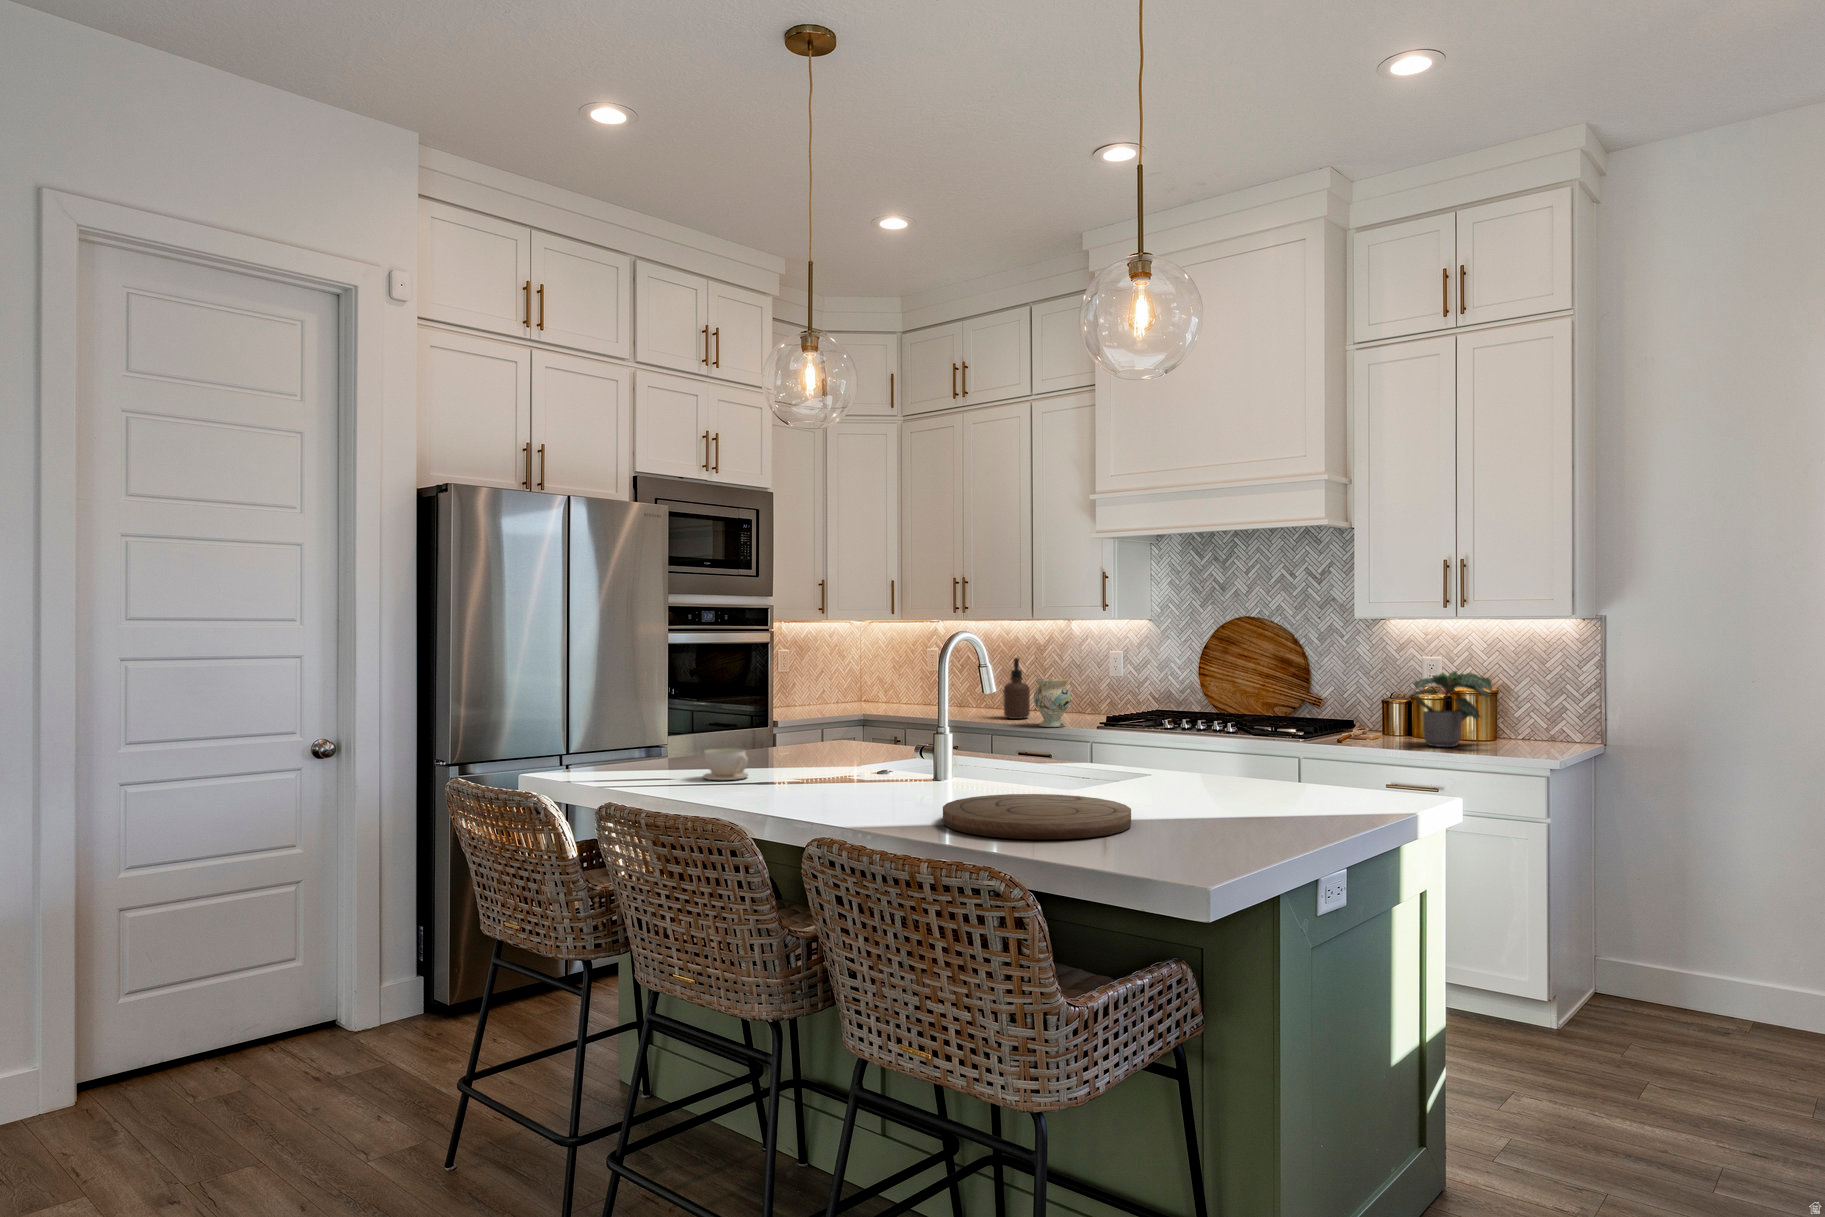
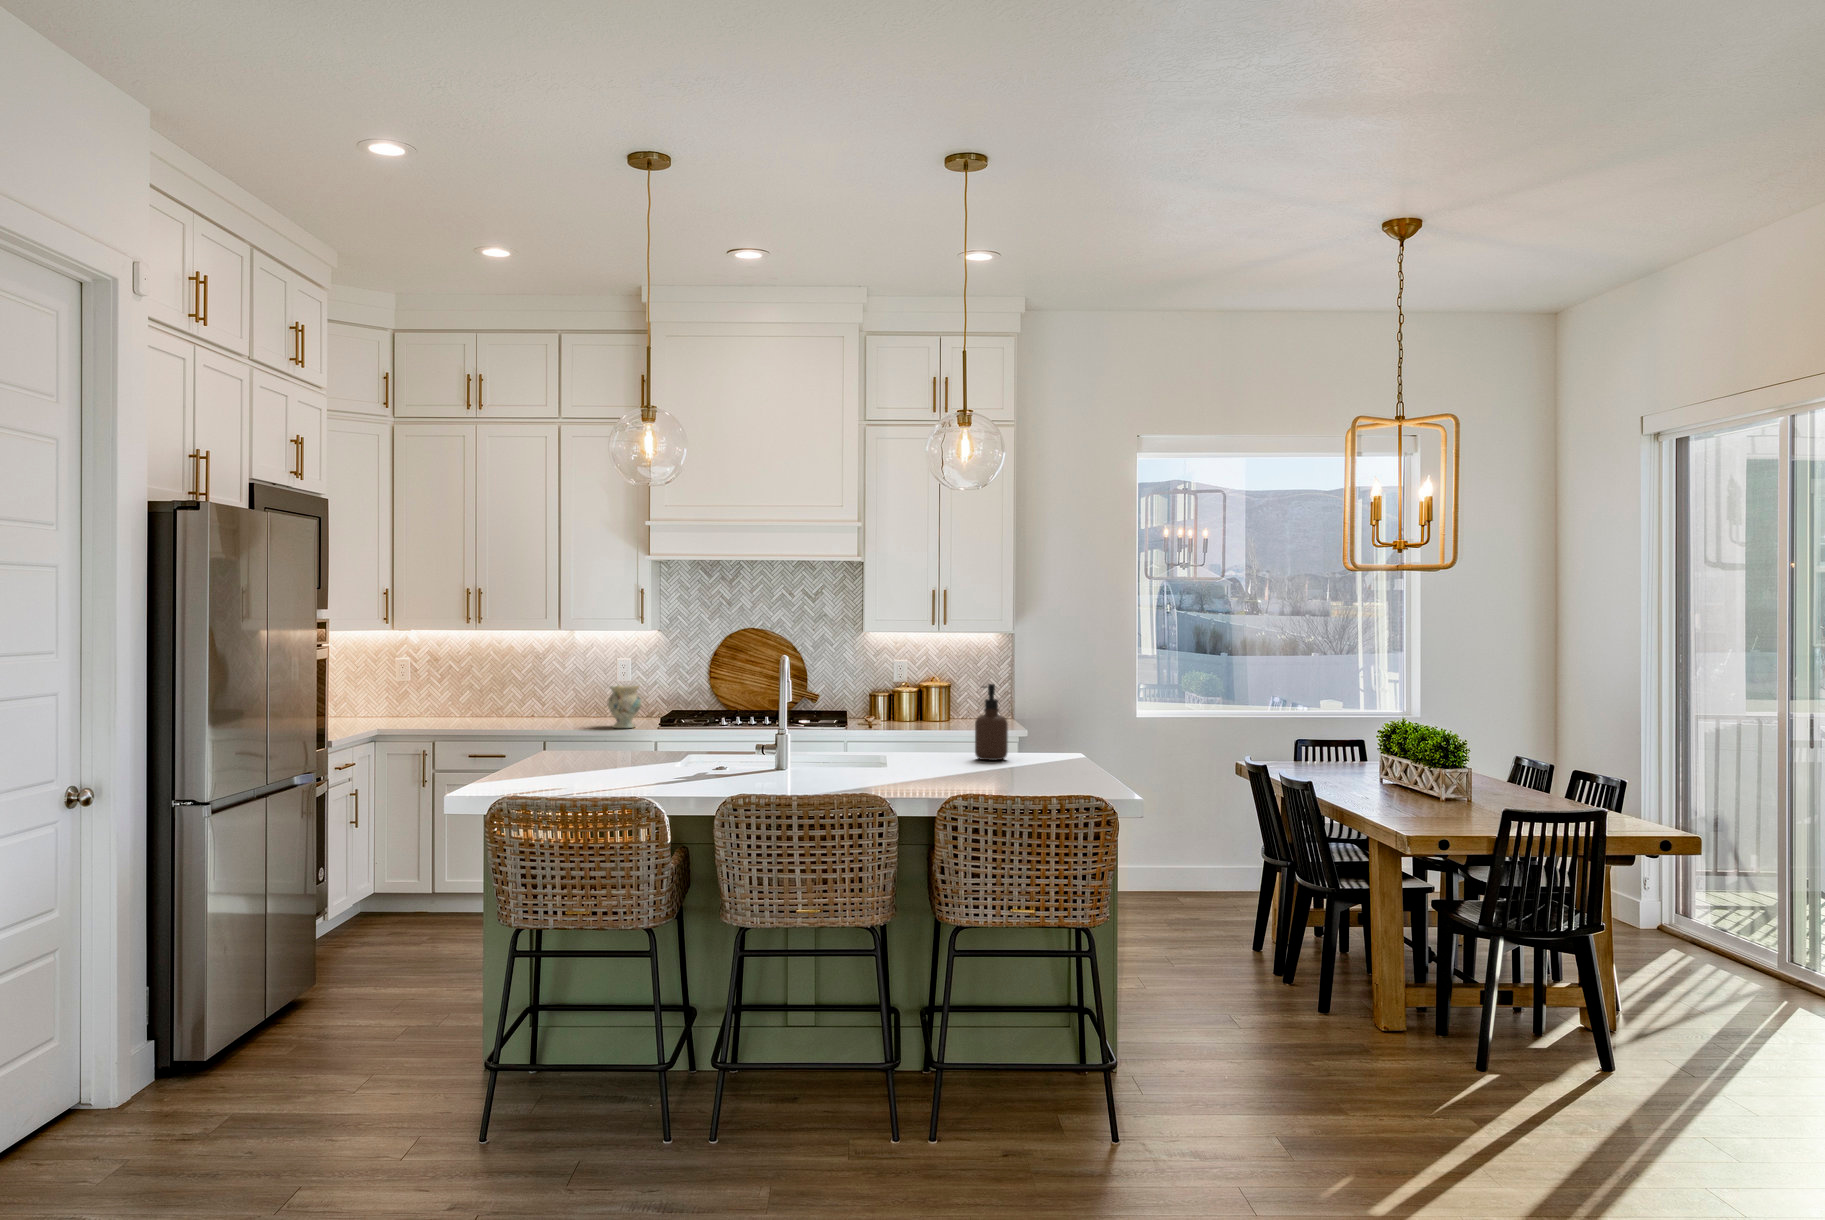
soap dispenser: present [1003,658,1030,719] -> present [975,684,1008,760]
potted plant: present [1411,671,1492,747] -> none [911,670,975,724]
coffee cup: present [703,748,748,780] -> none [645,755,687,781]
cutting board: present [943,794,1131,839] -> none [917,764,1036,788]

